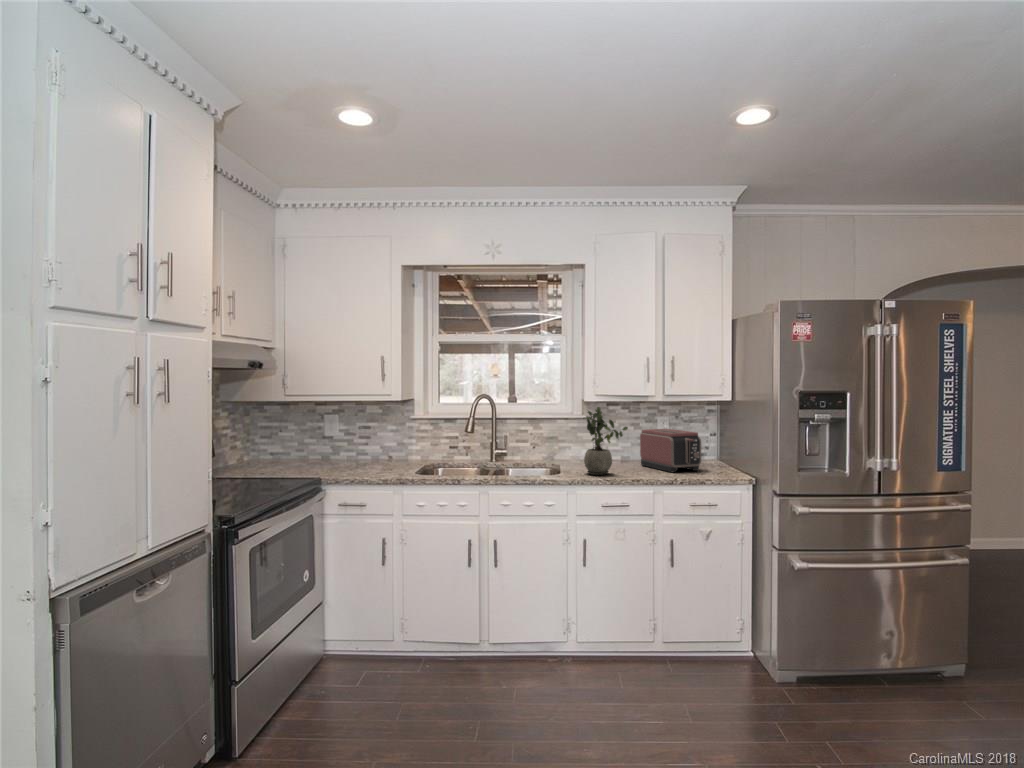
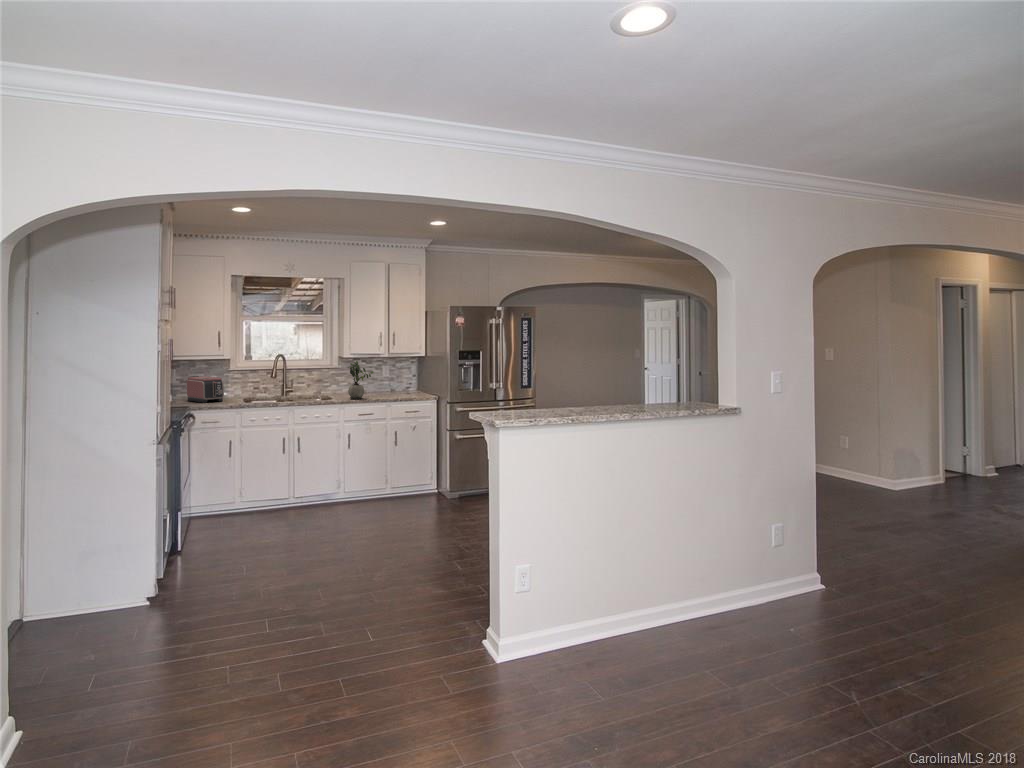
toaster: present [640,429,701,472] -> present [187,377,224,403]

